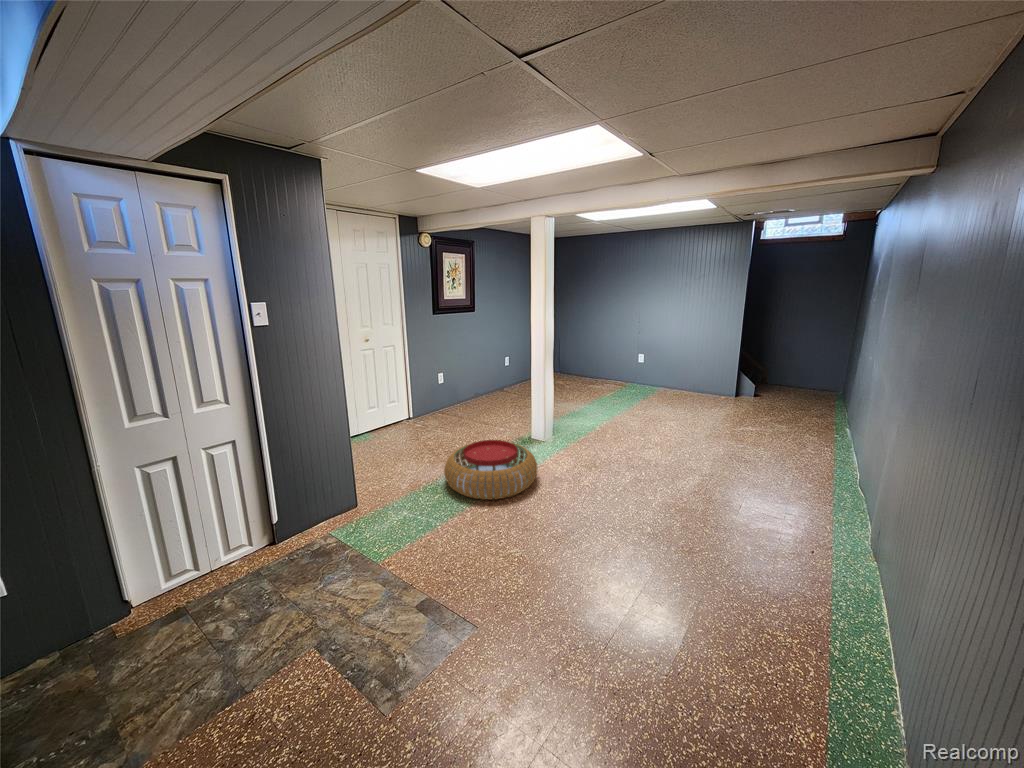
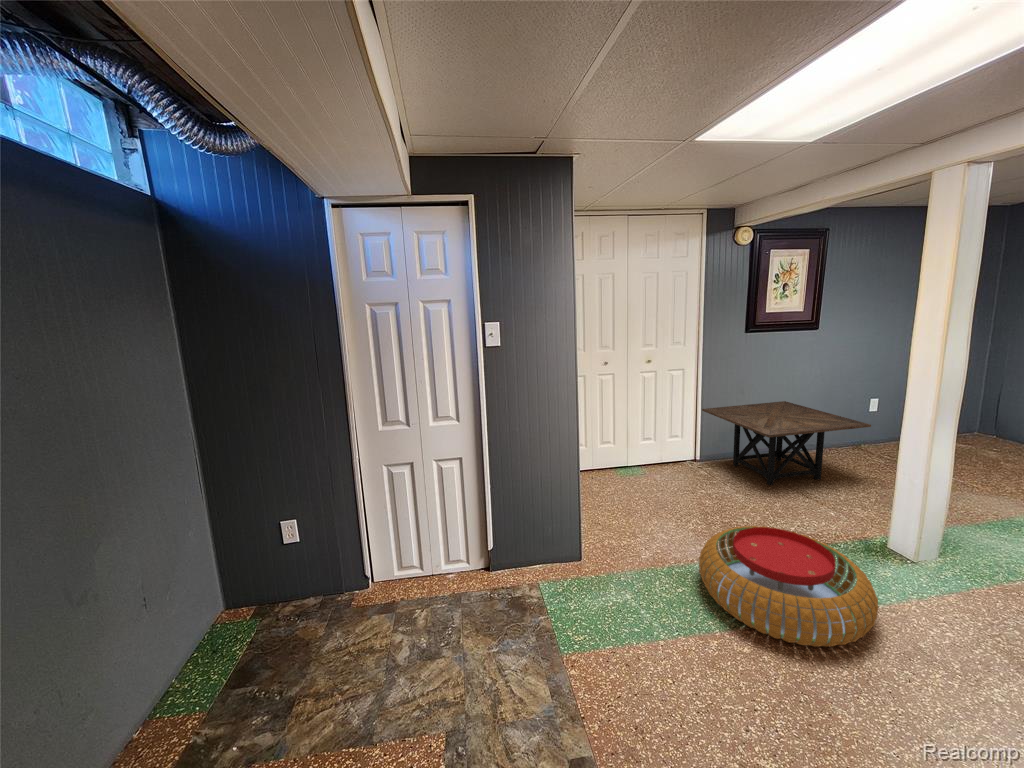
side table: none [410,365,512,424] -> present [702,401,871,485]

